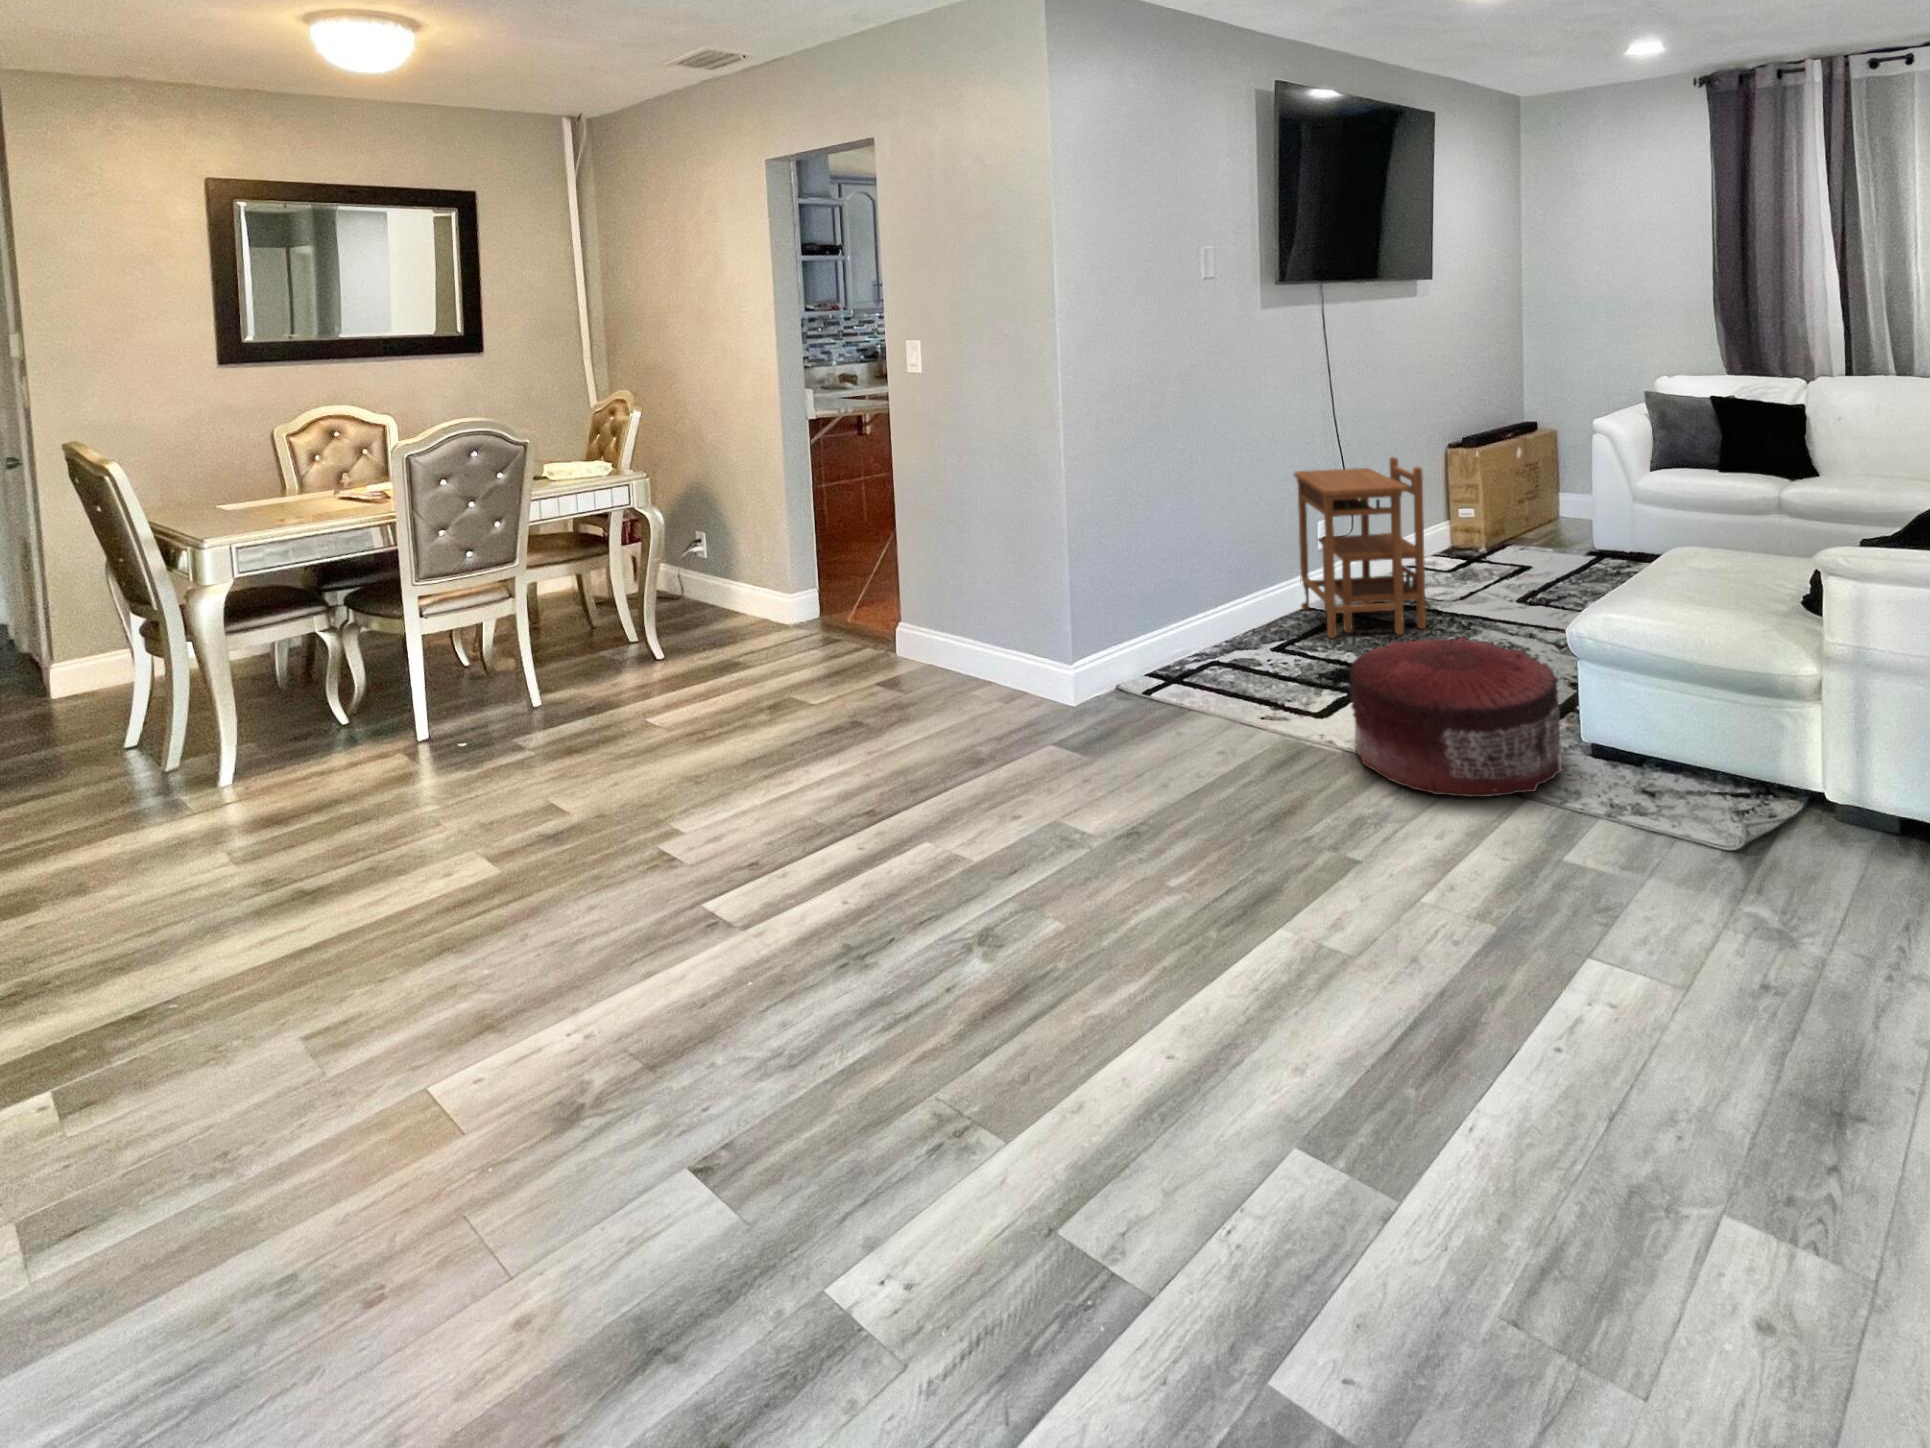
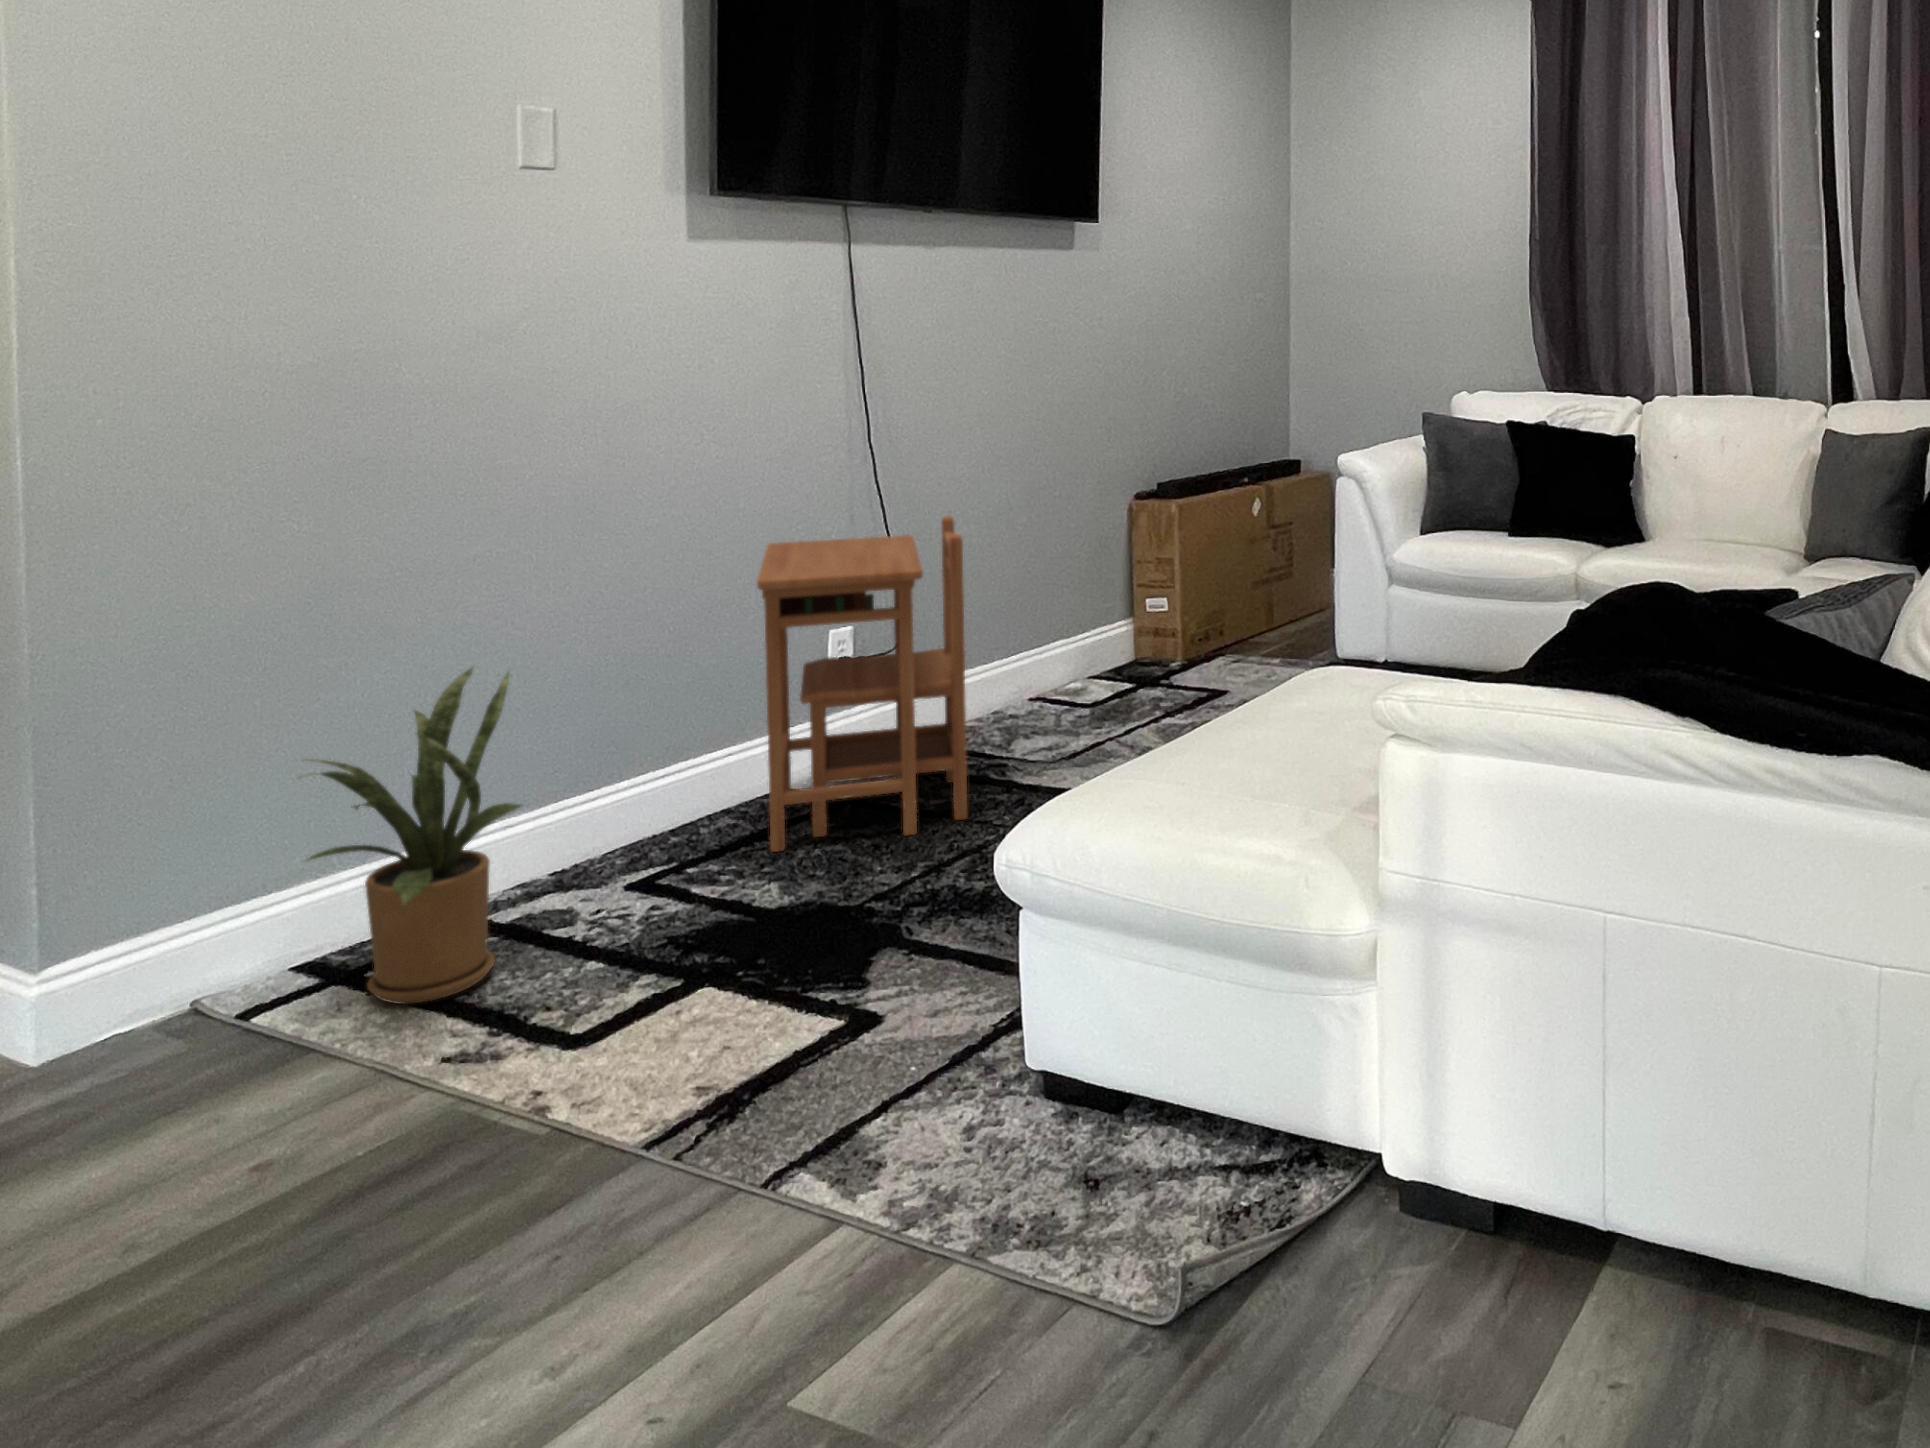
house plant: none [1153,529,1248,693] -> present [300,668,521,1004]
pouf: present [1350,637,1562,797] -> none [519,866,981,1240]

